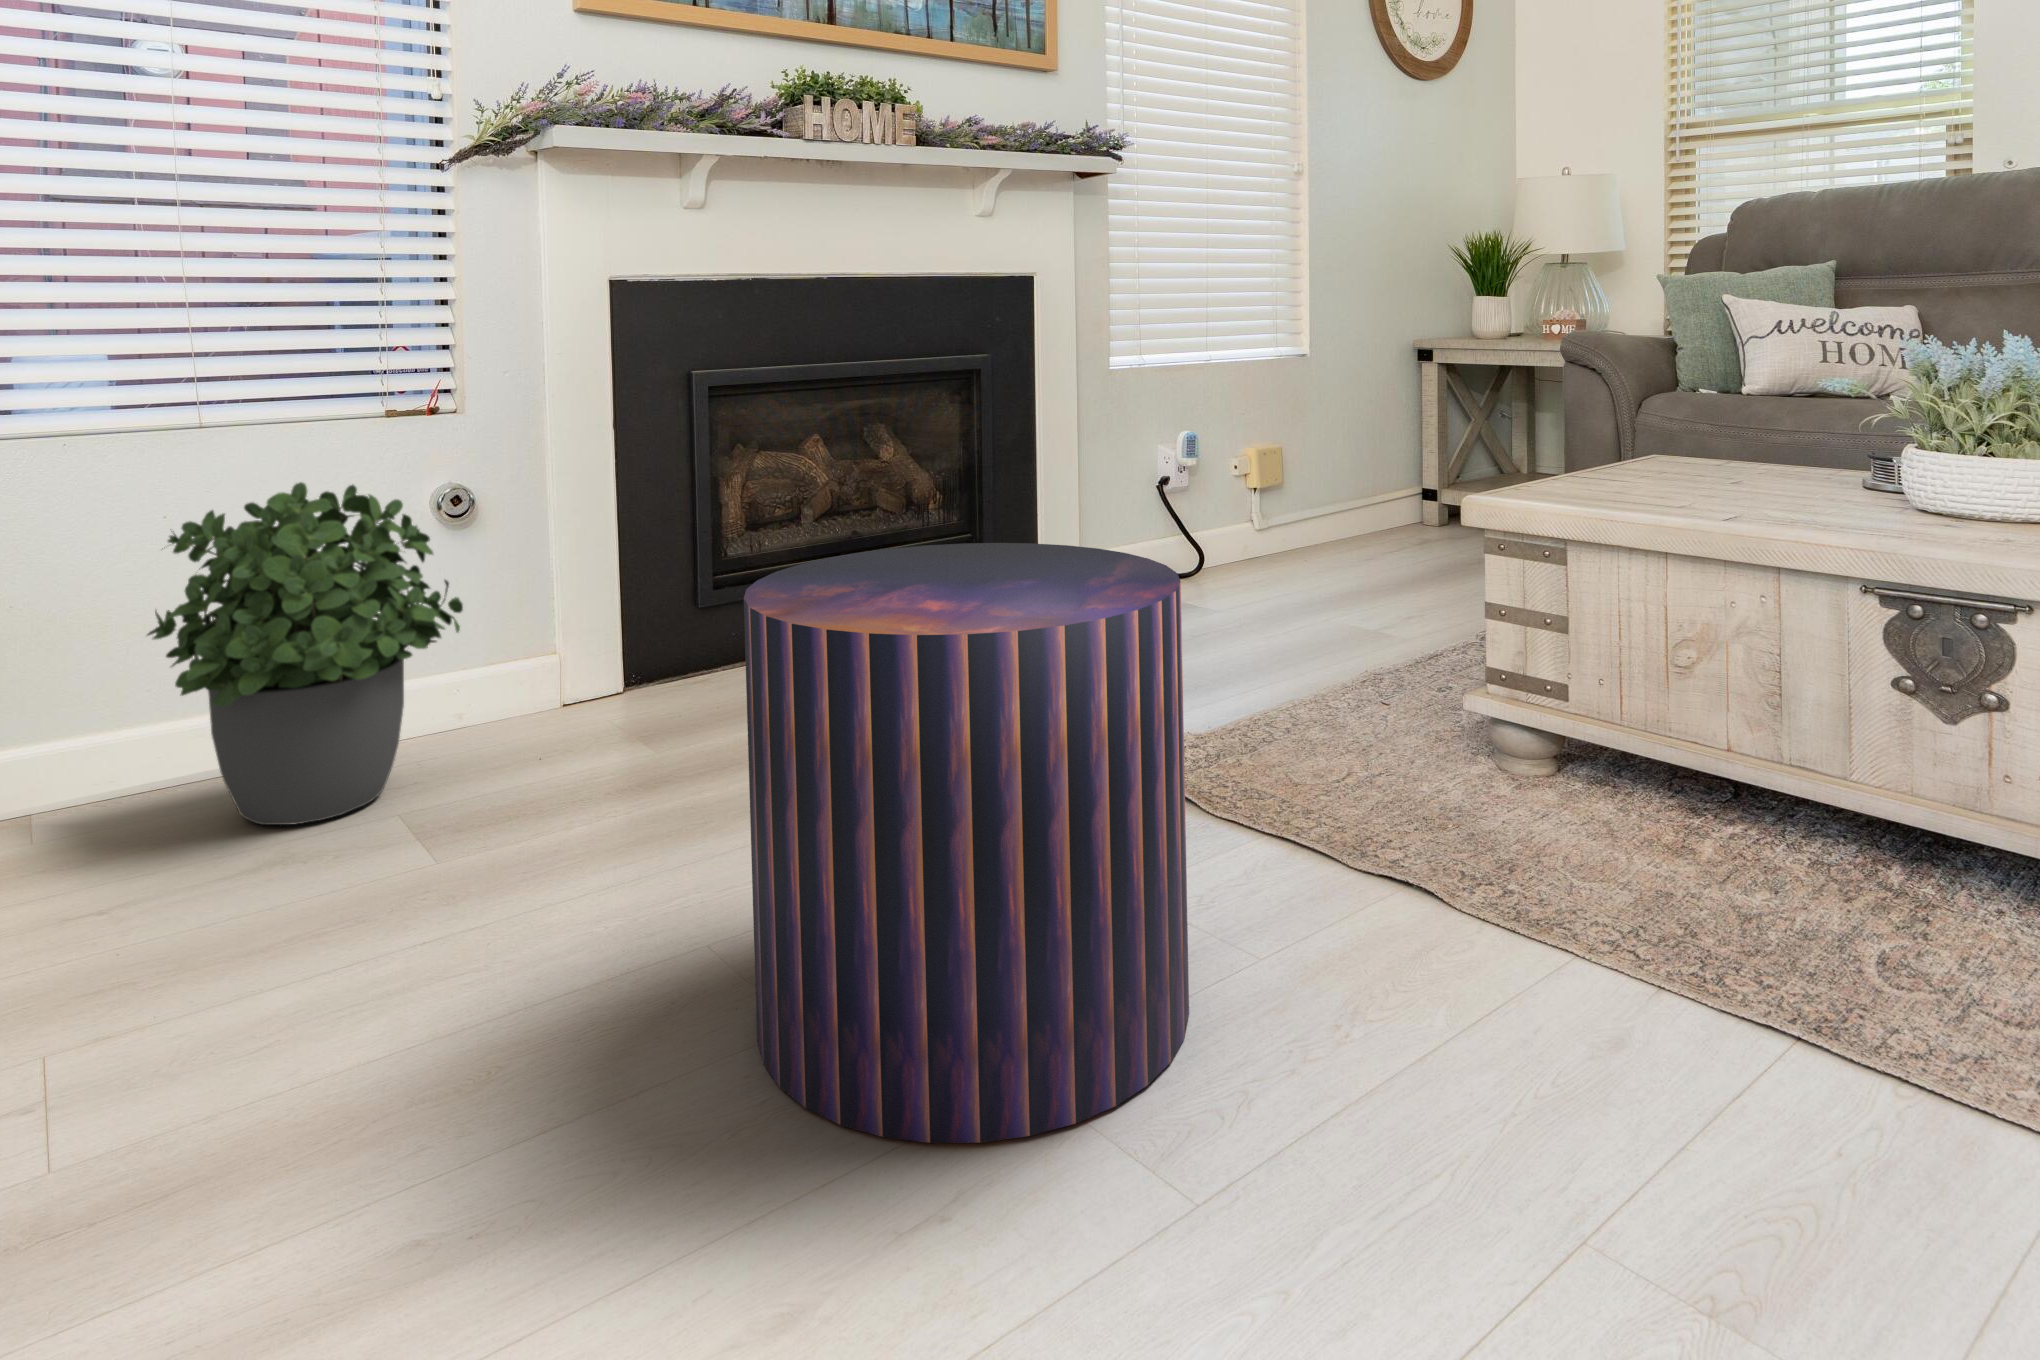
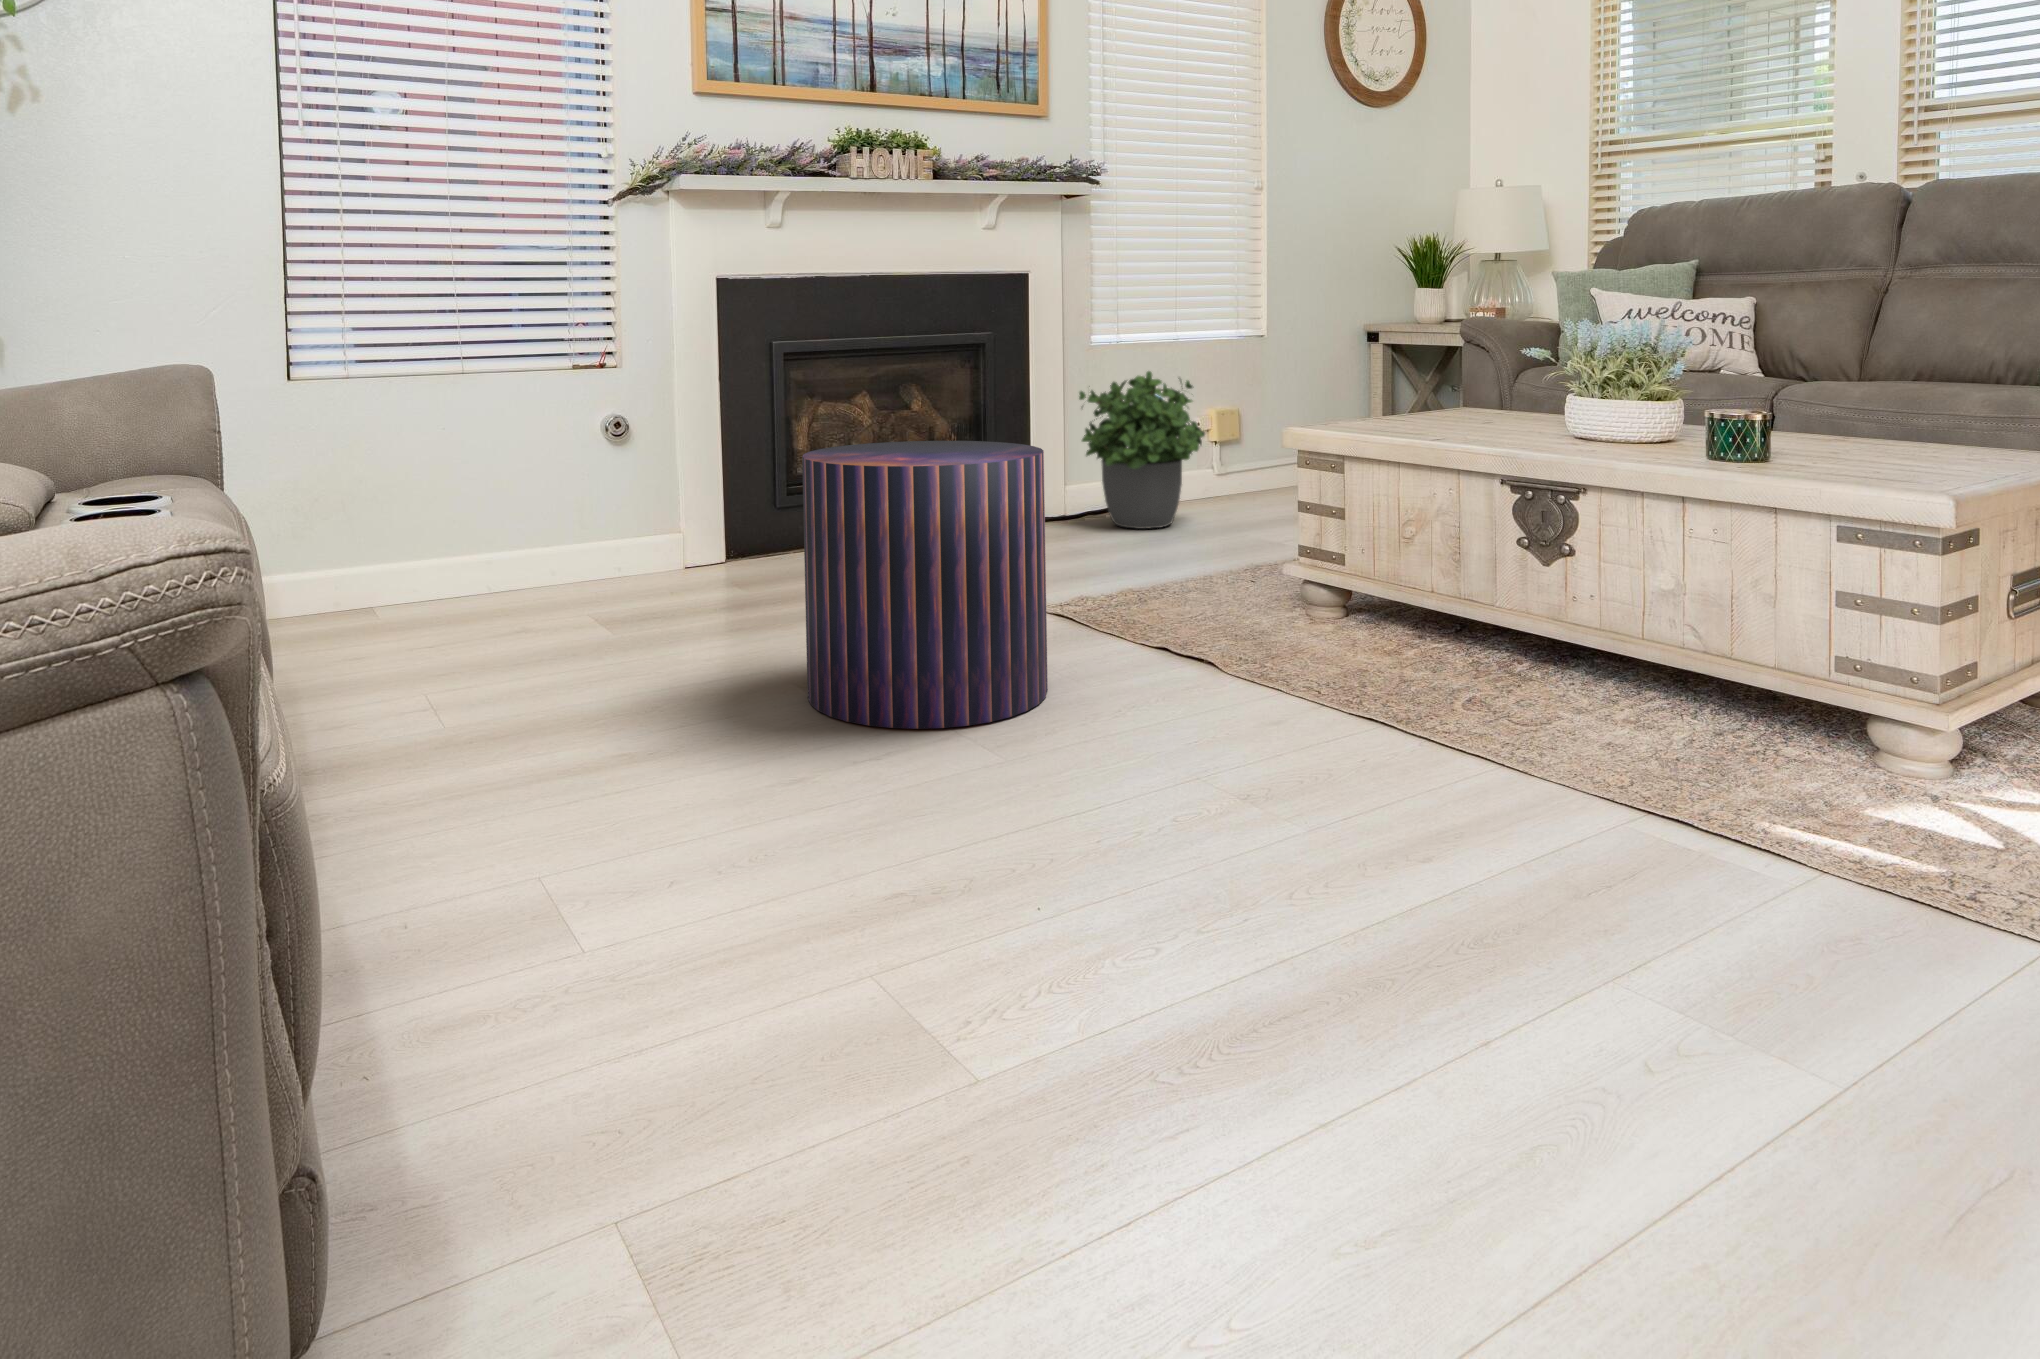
potted plant: present [147,482,463,825] -> present [1079,371,1205,529]

